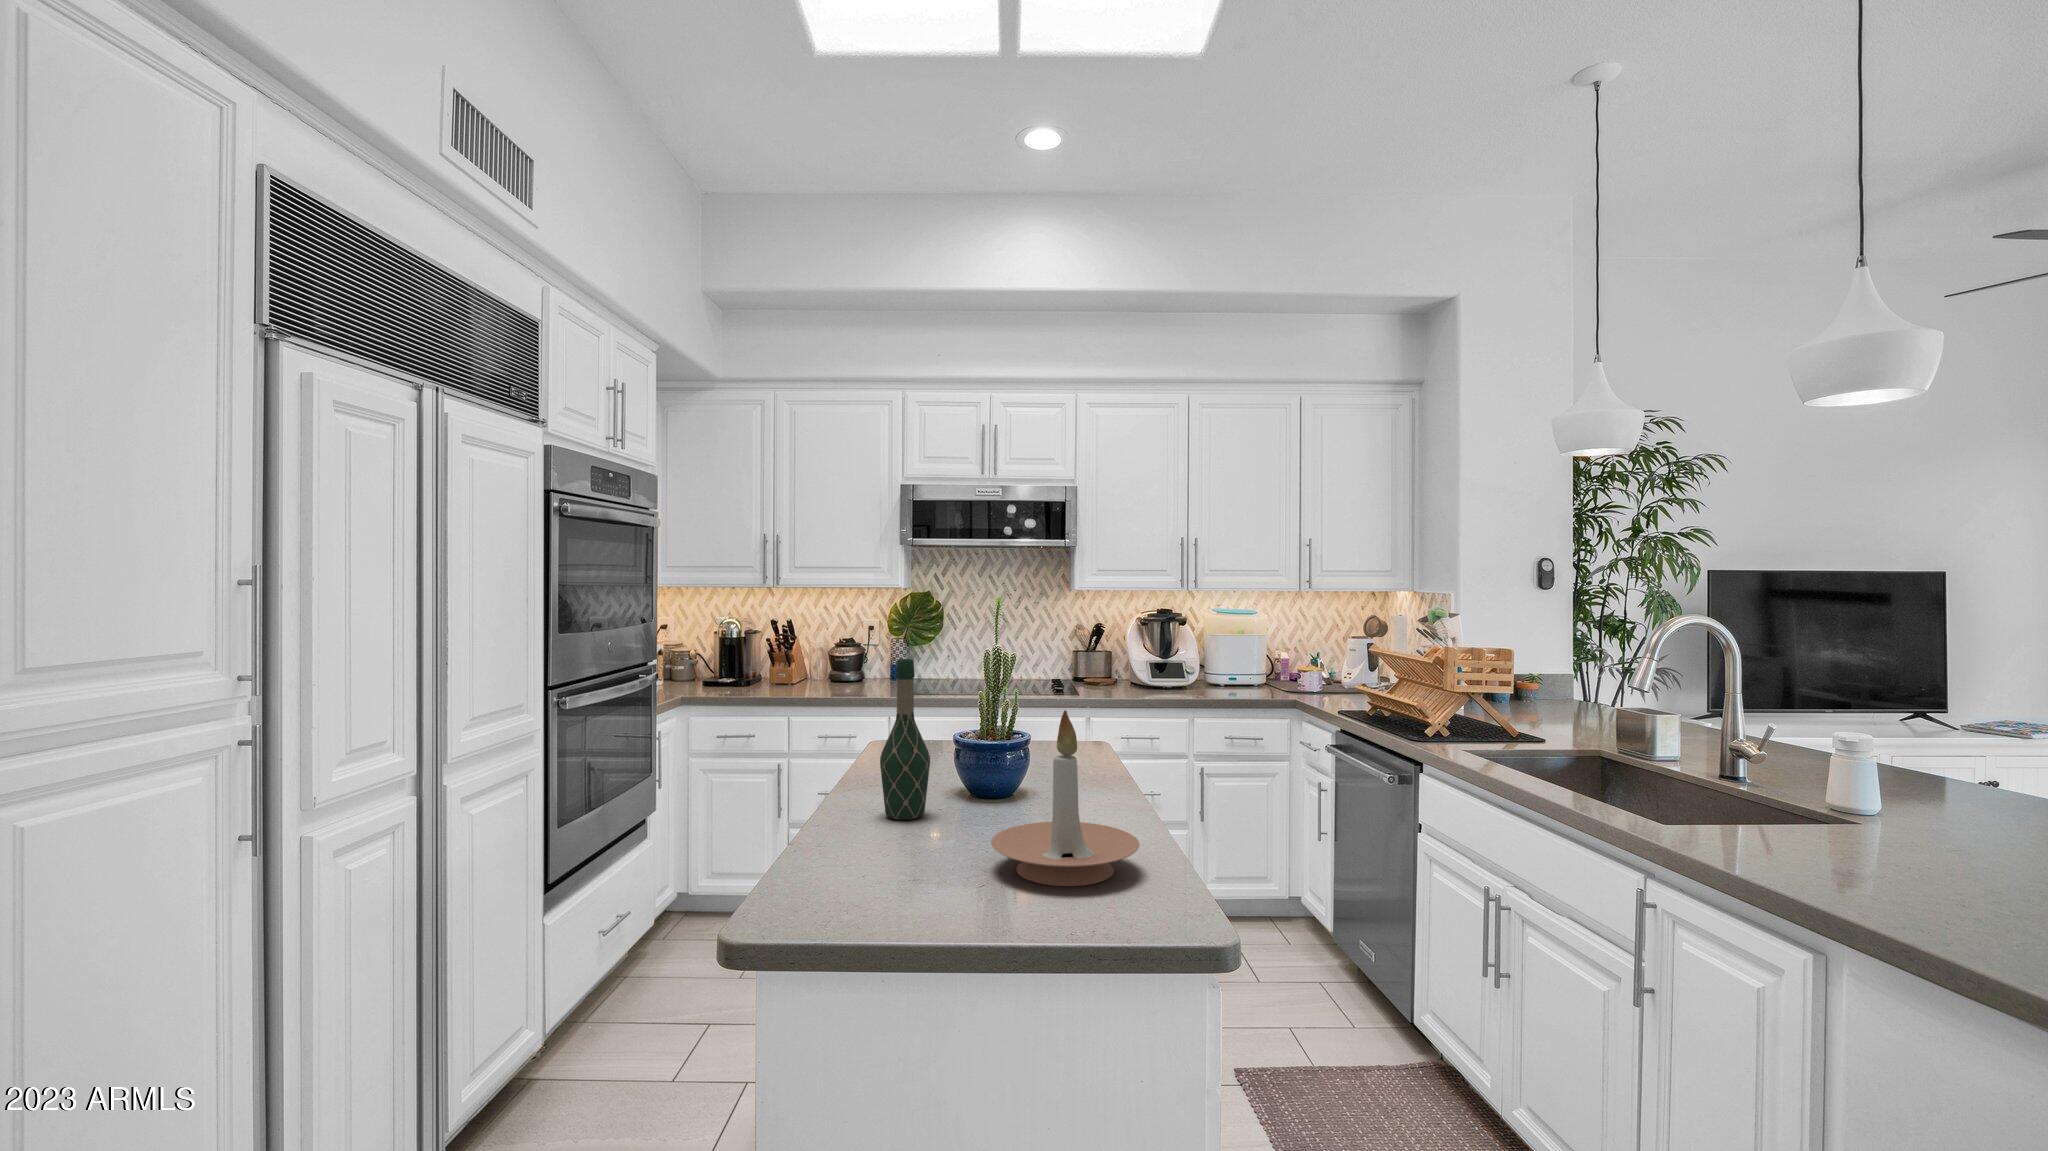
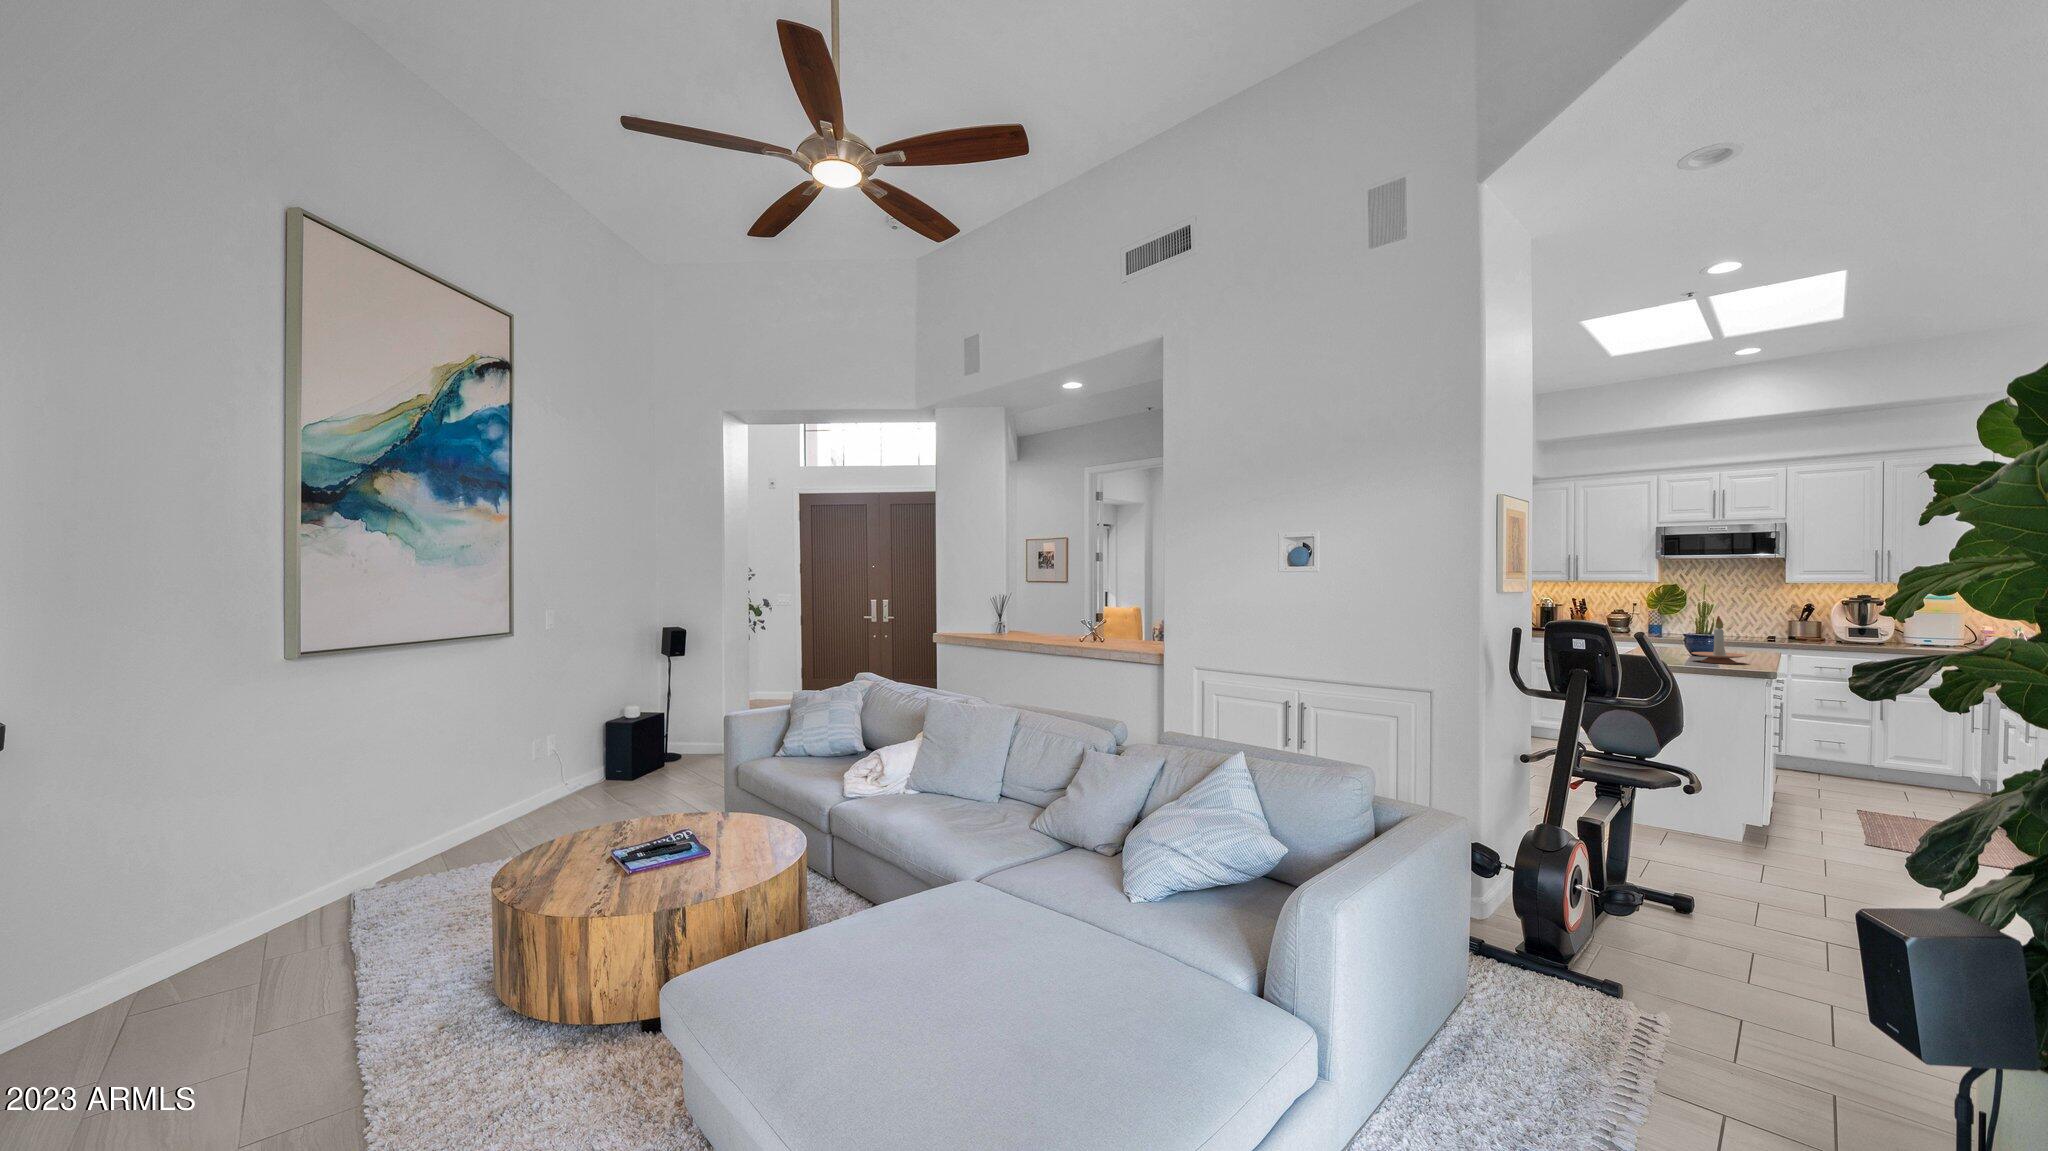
wine bottle: present [880,659,930,820] -> none [1650,604,1670,655]

